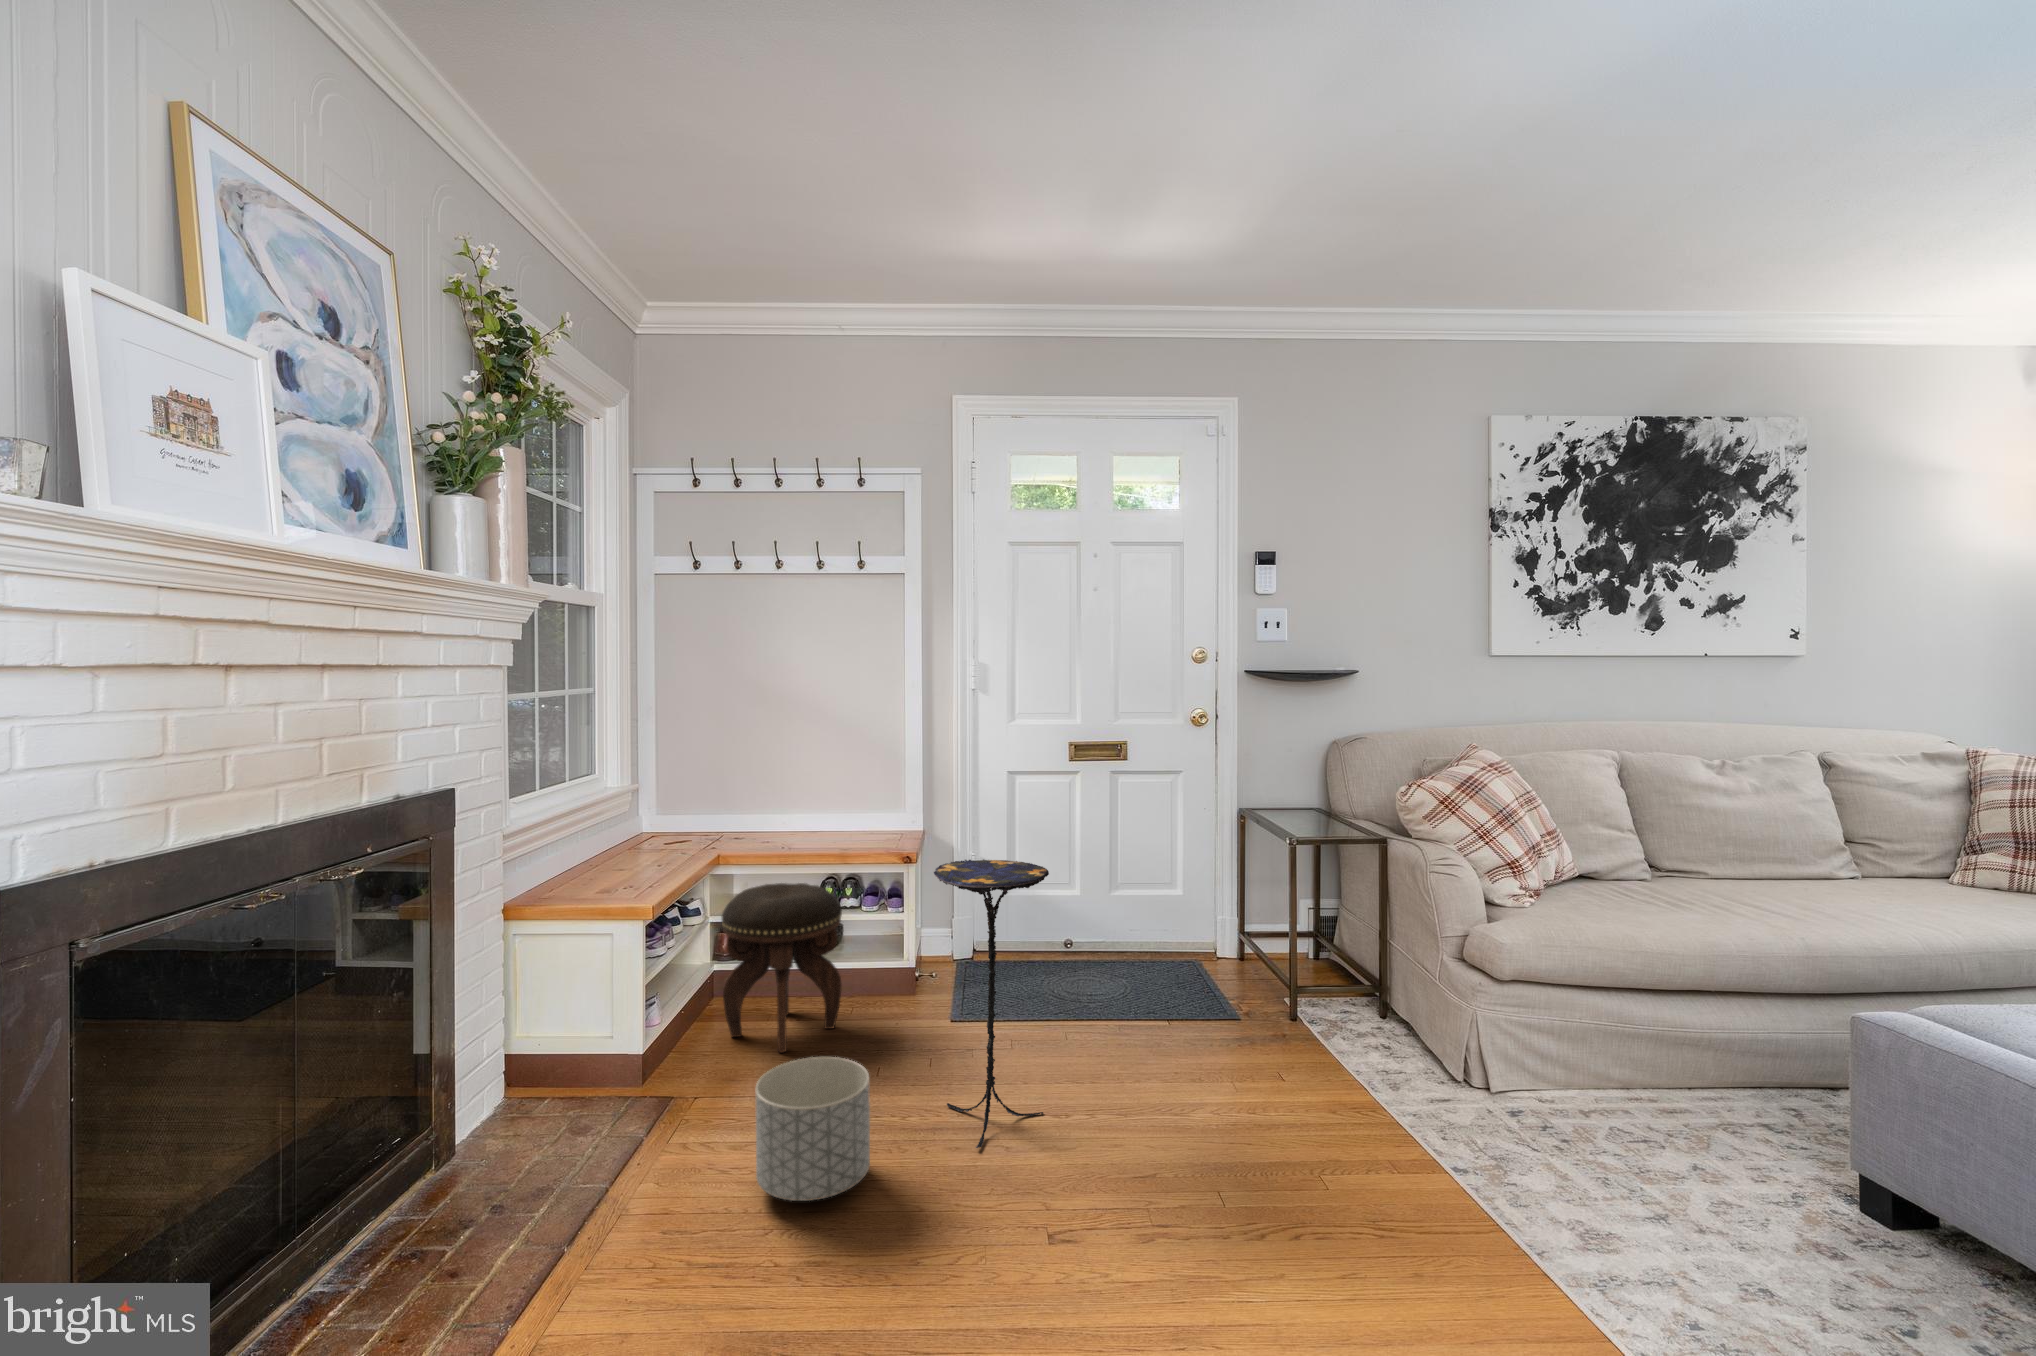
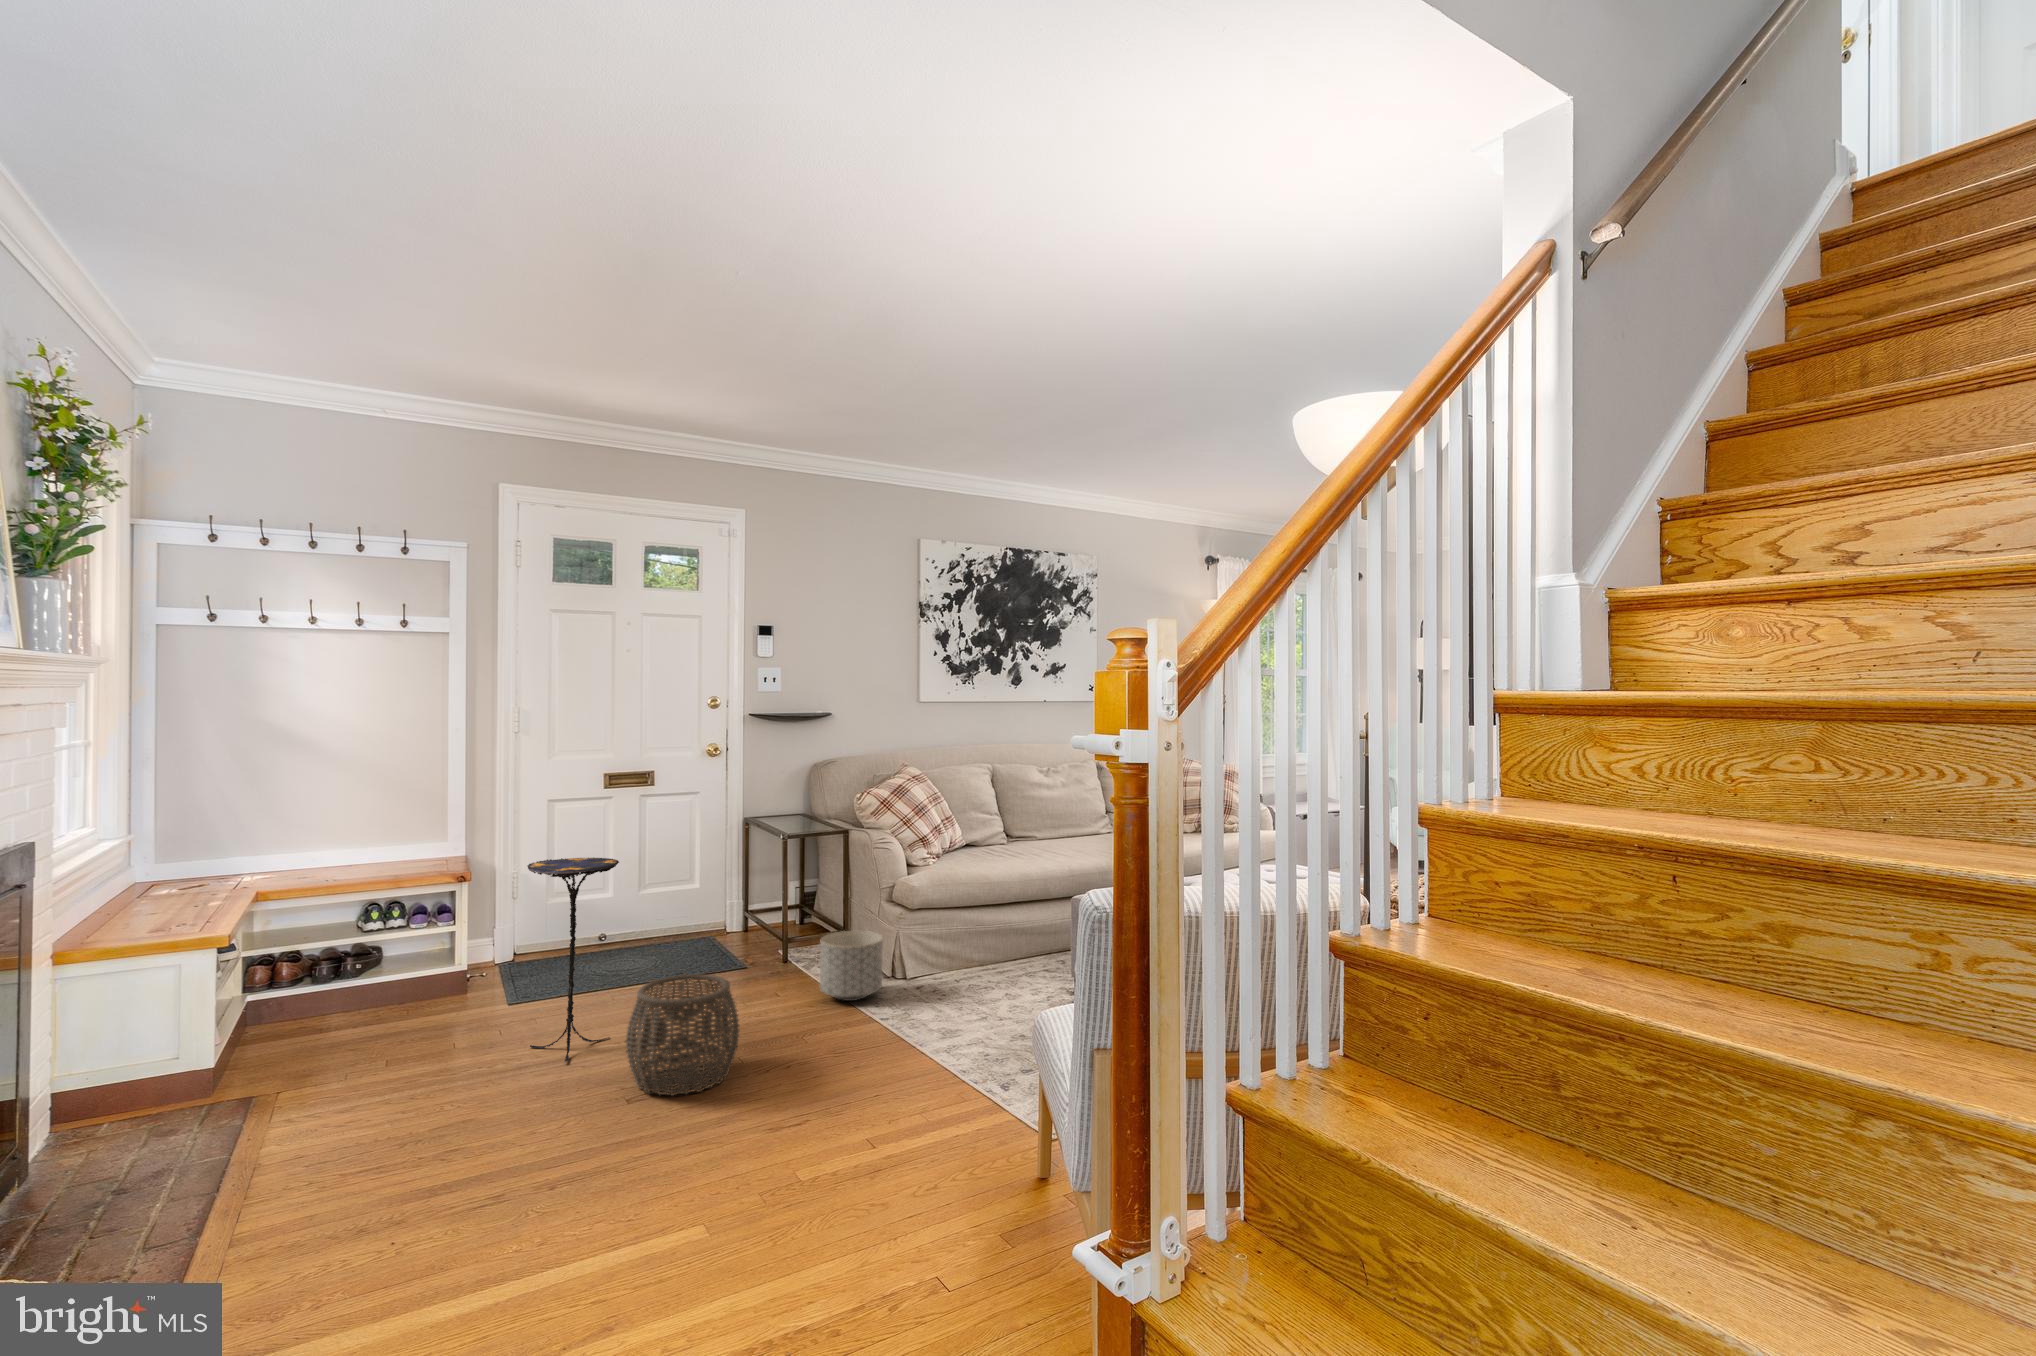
footstool: present [721,883,842,1053] -> none [285,902,409,1045]
planter: present [756,1057,870,1201] -> present [820,931,883,1001]
woven basket: none [1036,1064,1210,1281] -> present [626,974,740,1096]

